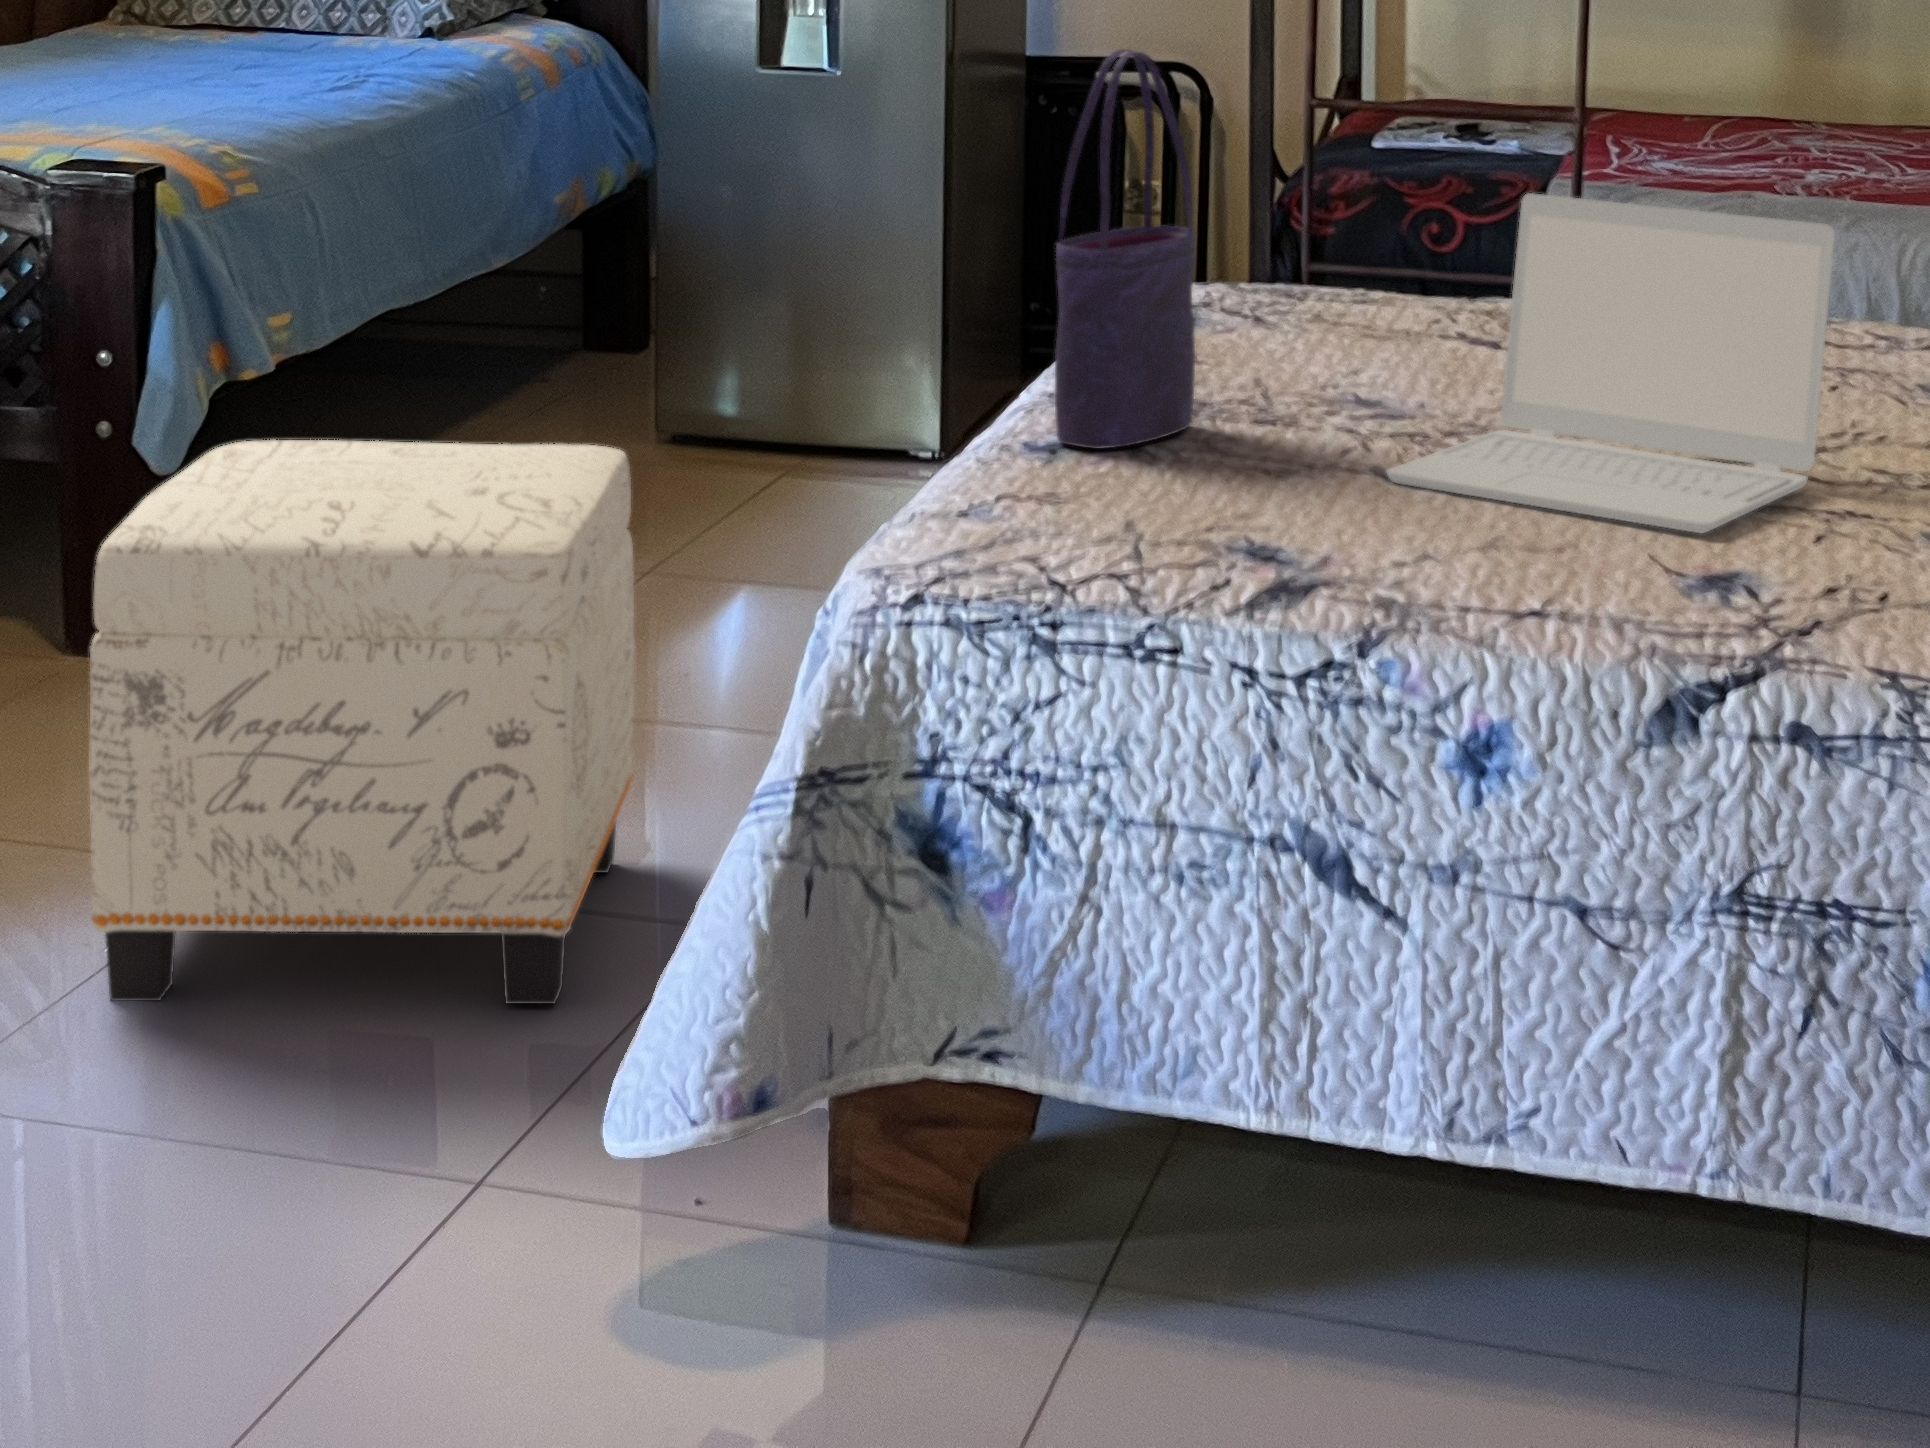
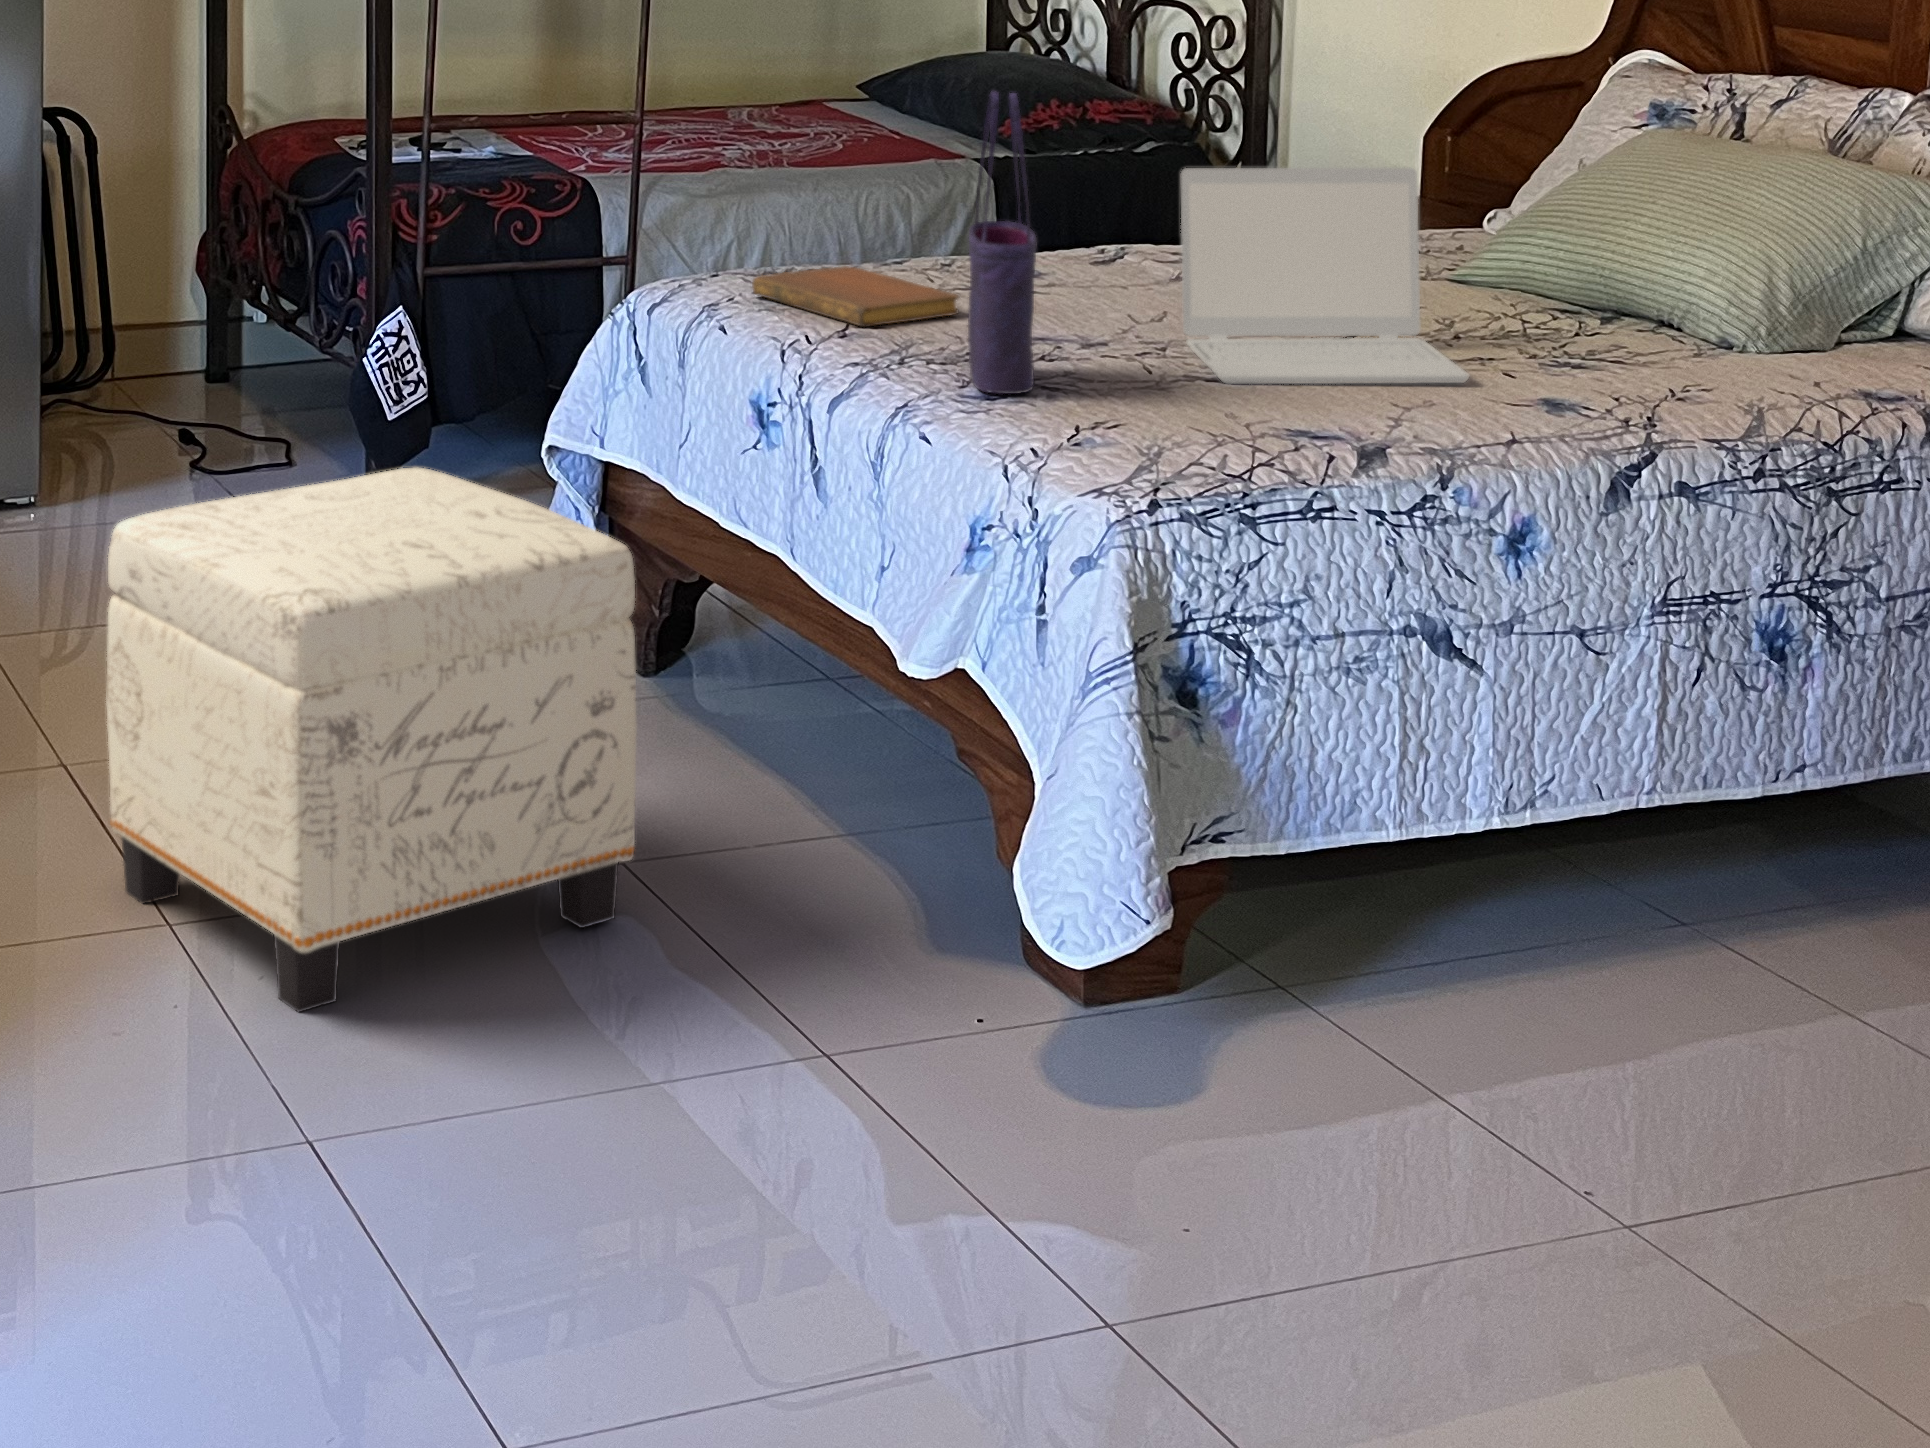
notebook: none [1193,296,1360,369] -> present [752,266,959,326]

